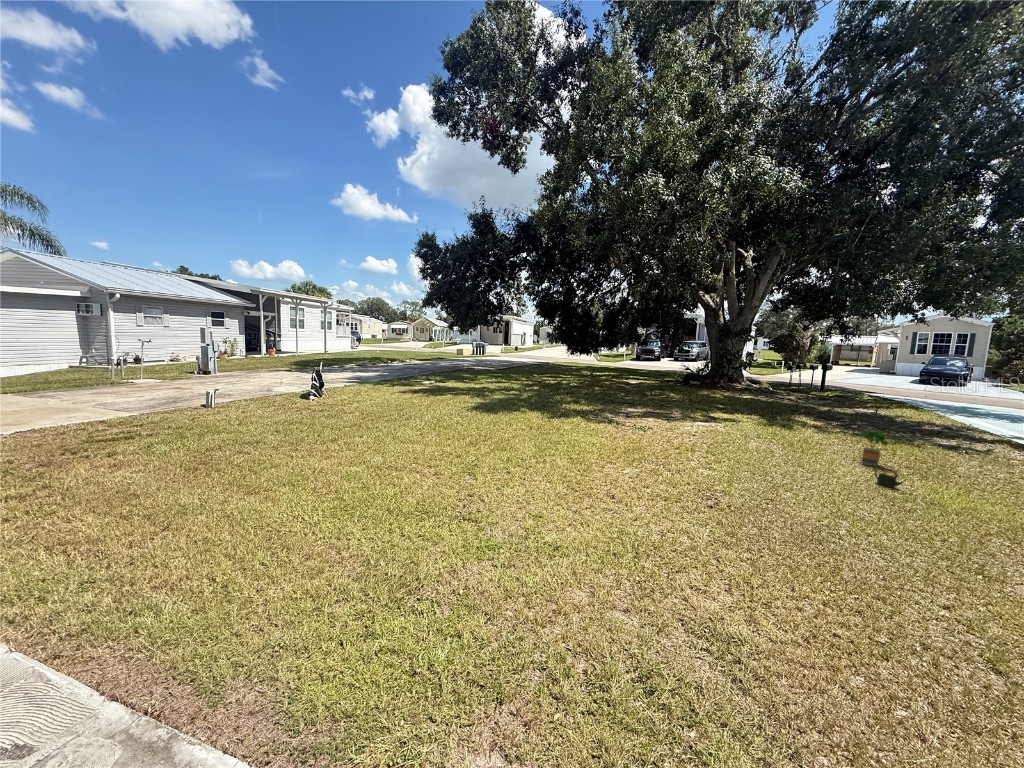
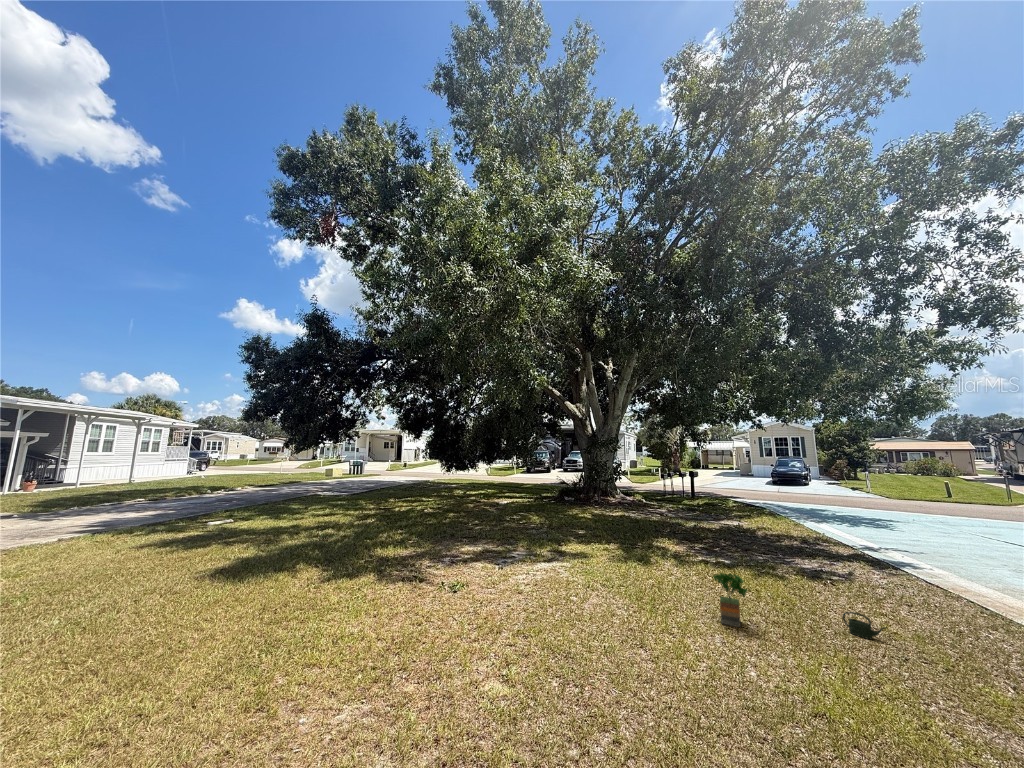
watering can: present [874,468,908,488] -> present [842,612,886,639]

